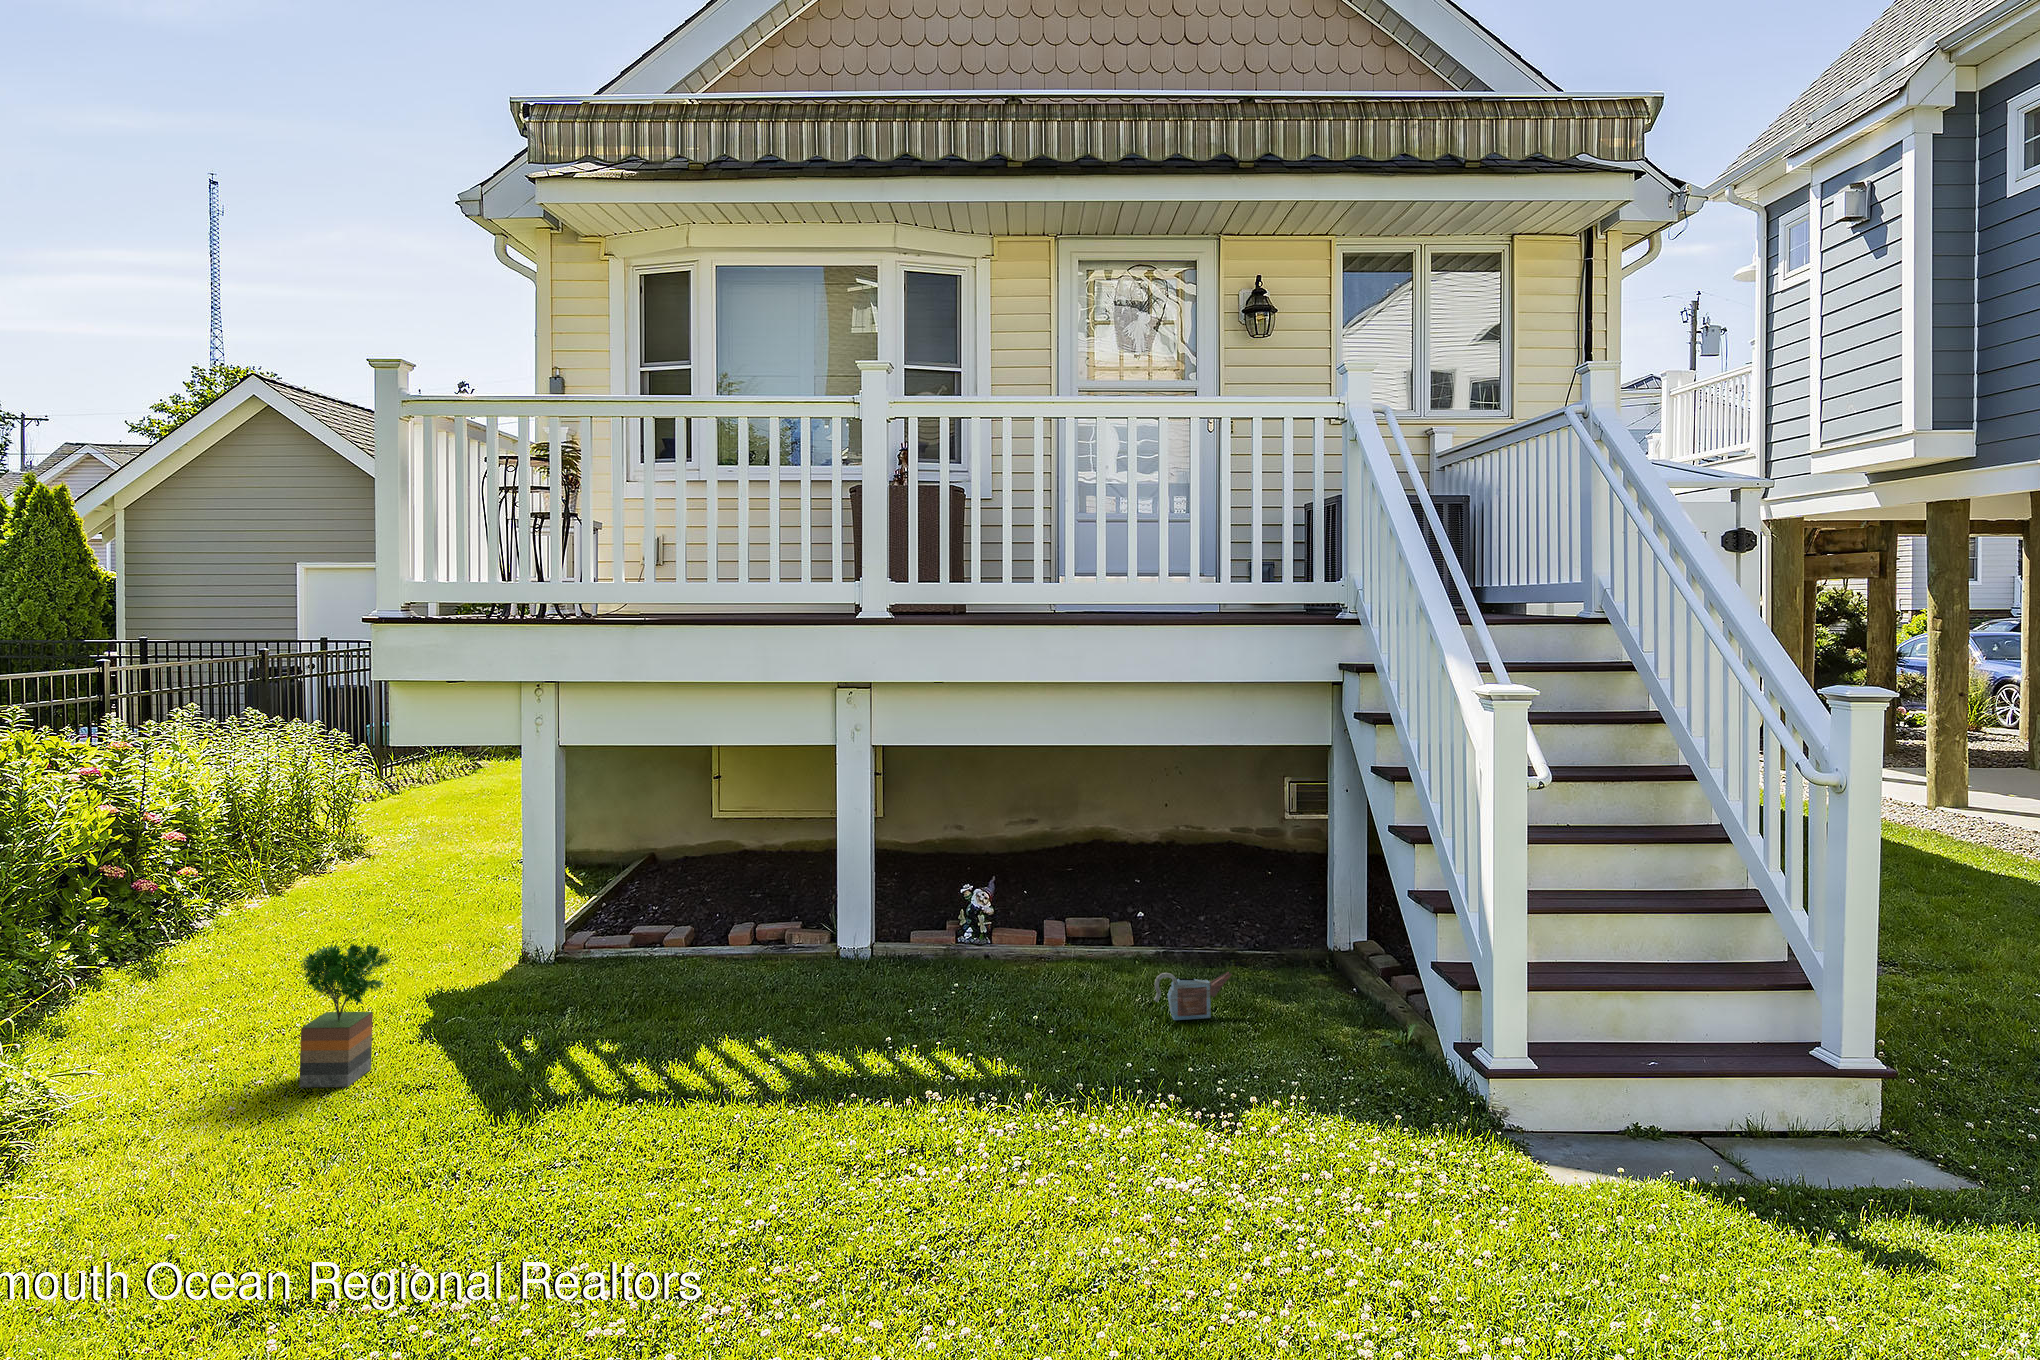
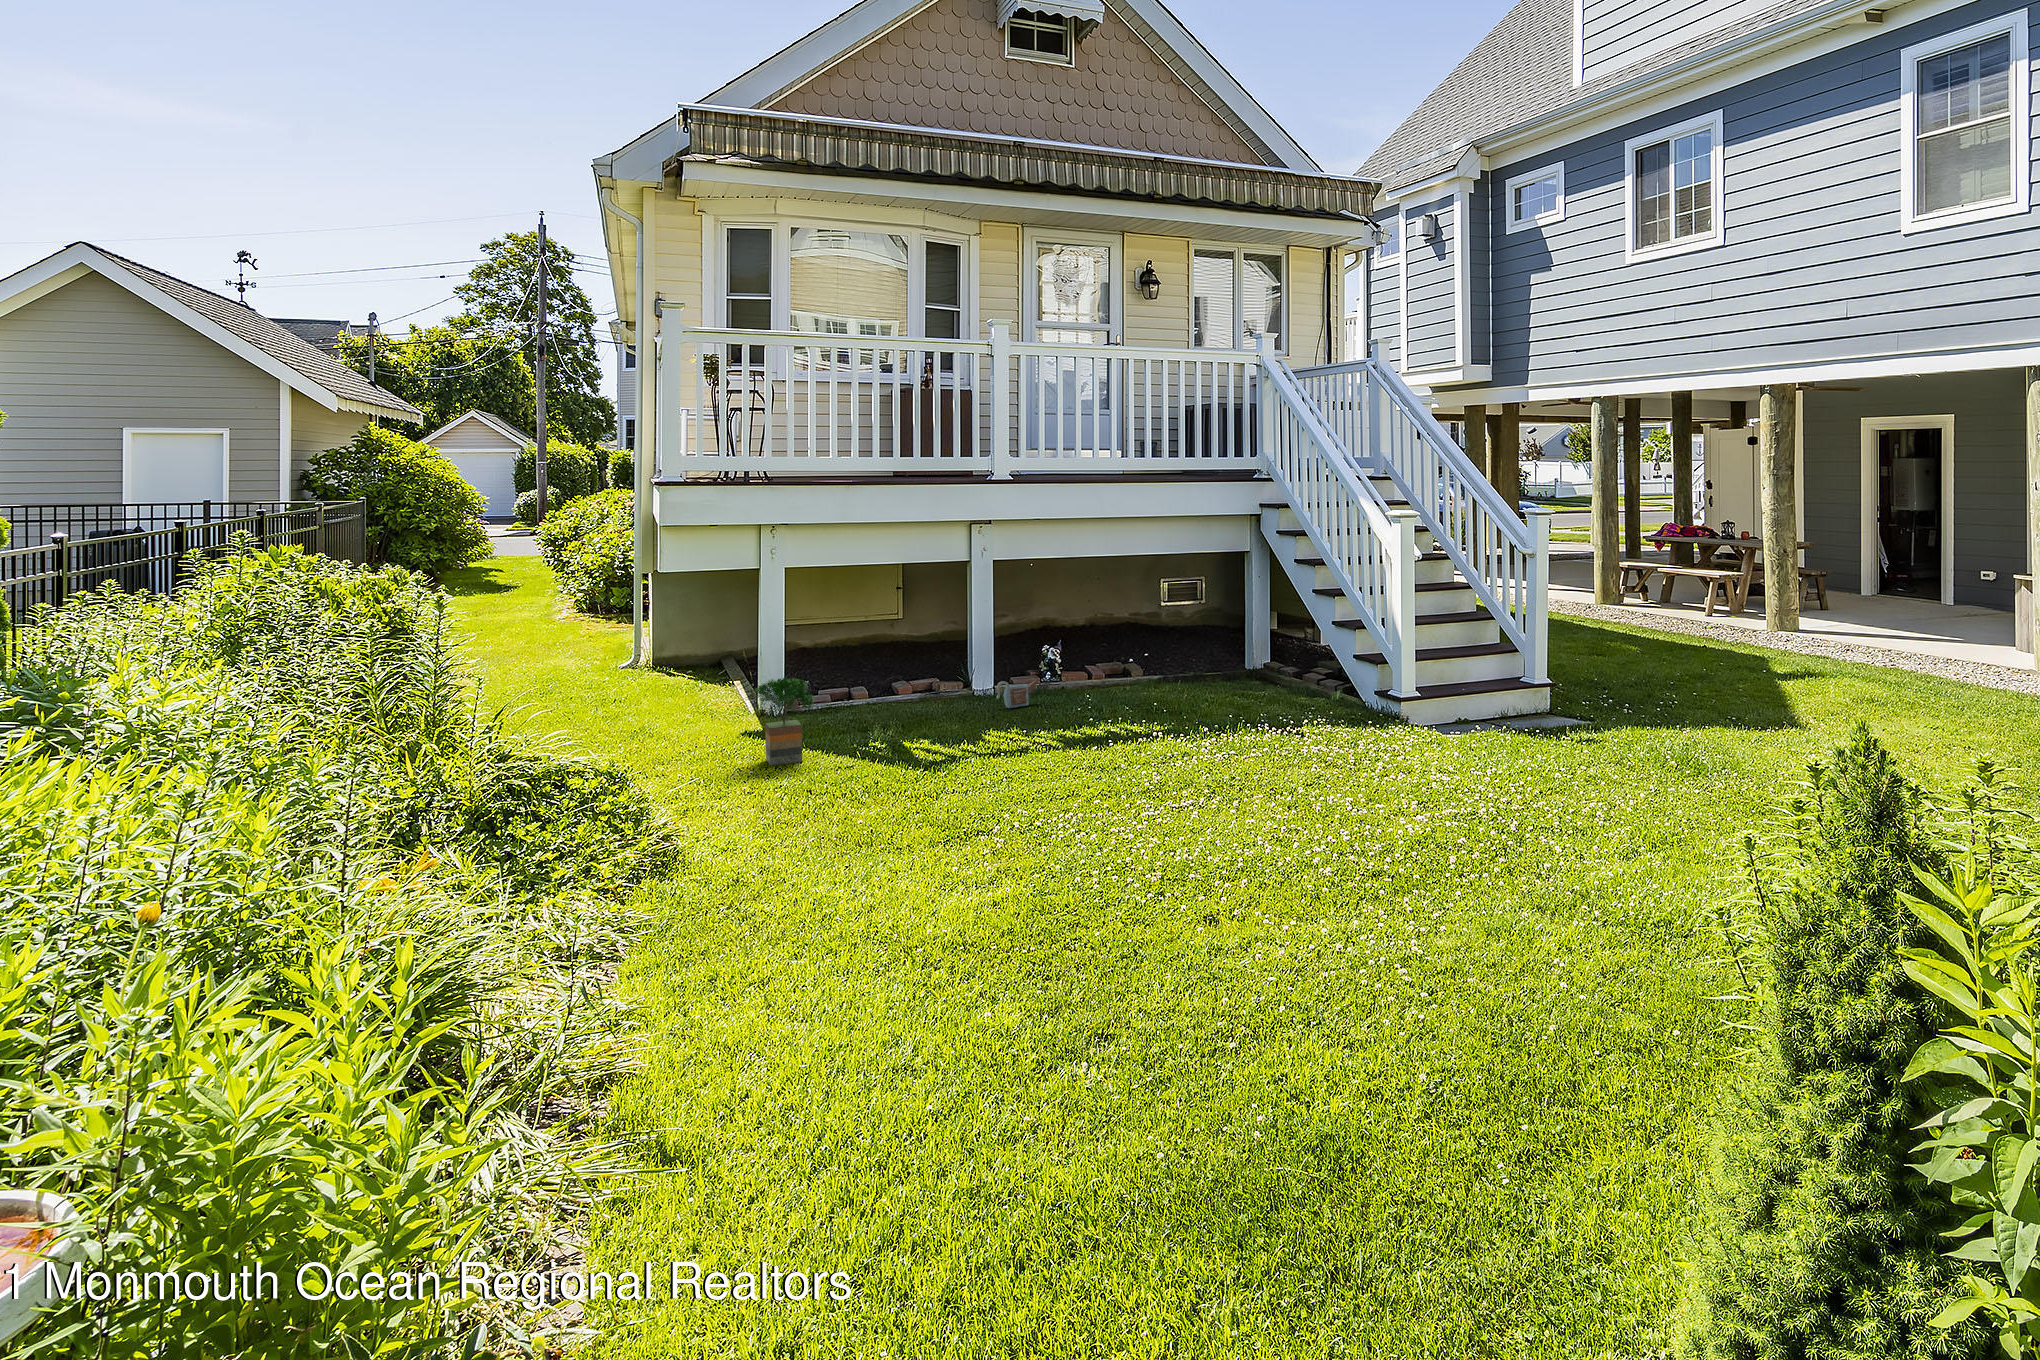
watering can: present [1154,971,1232,1020] -> present [996,678,1039,708]

